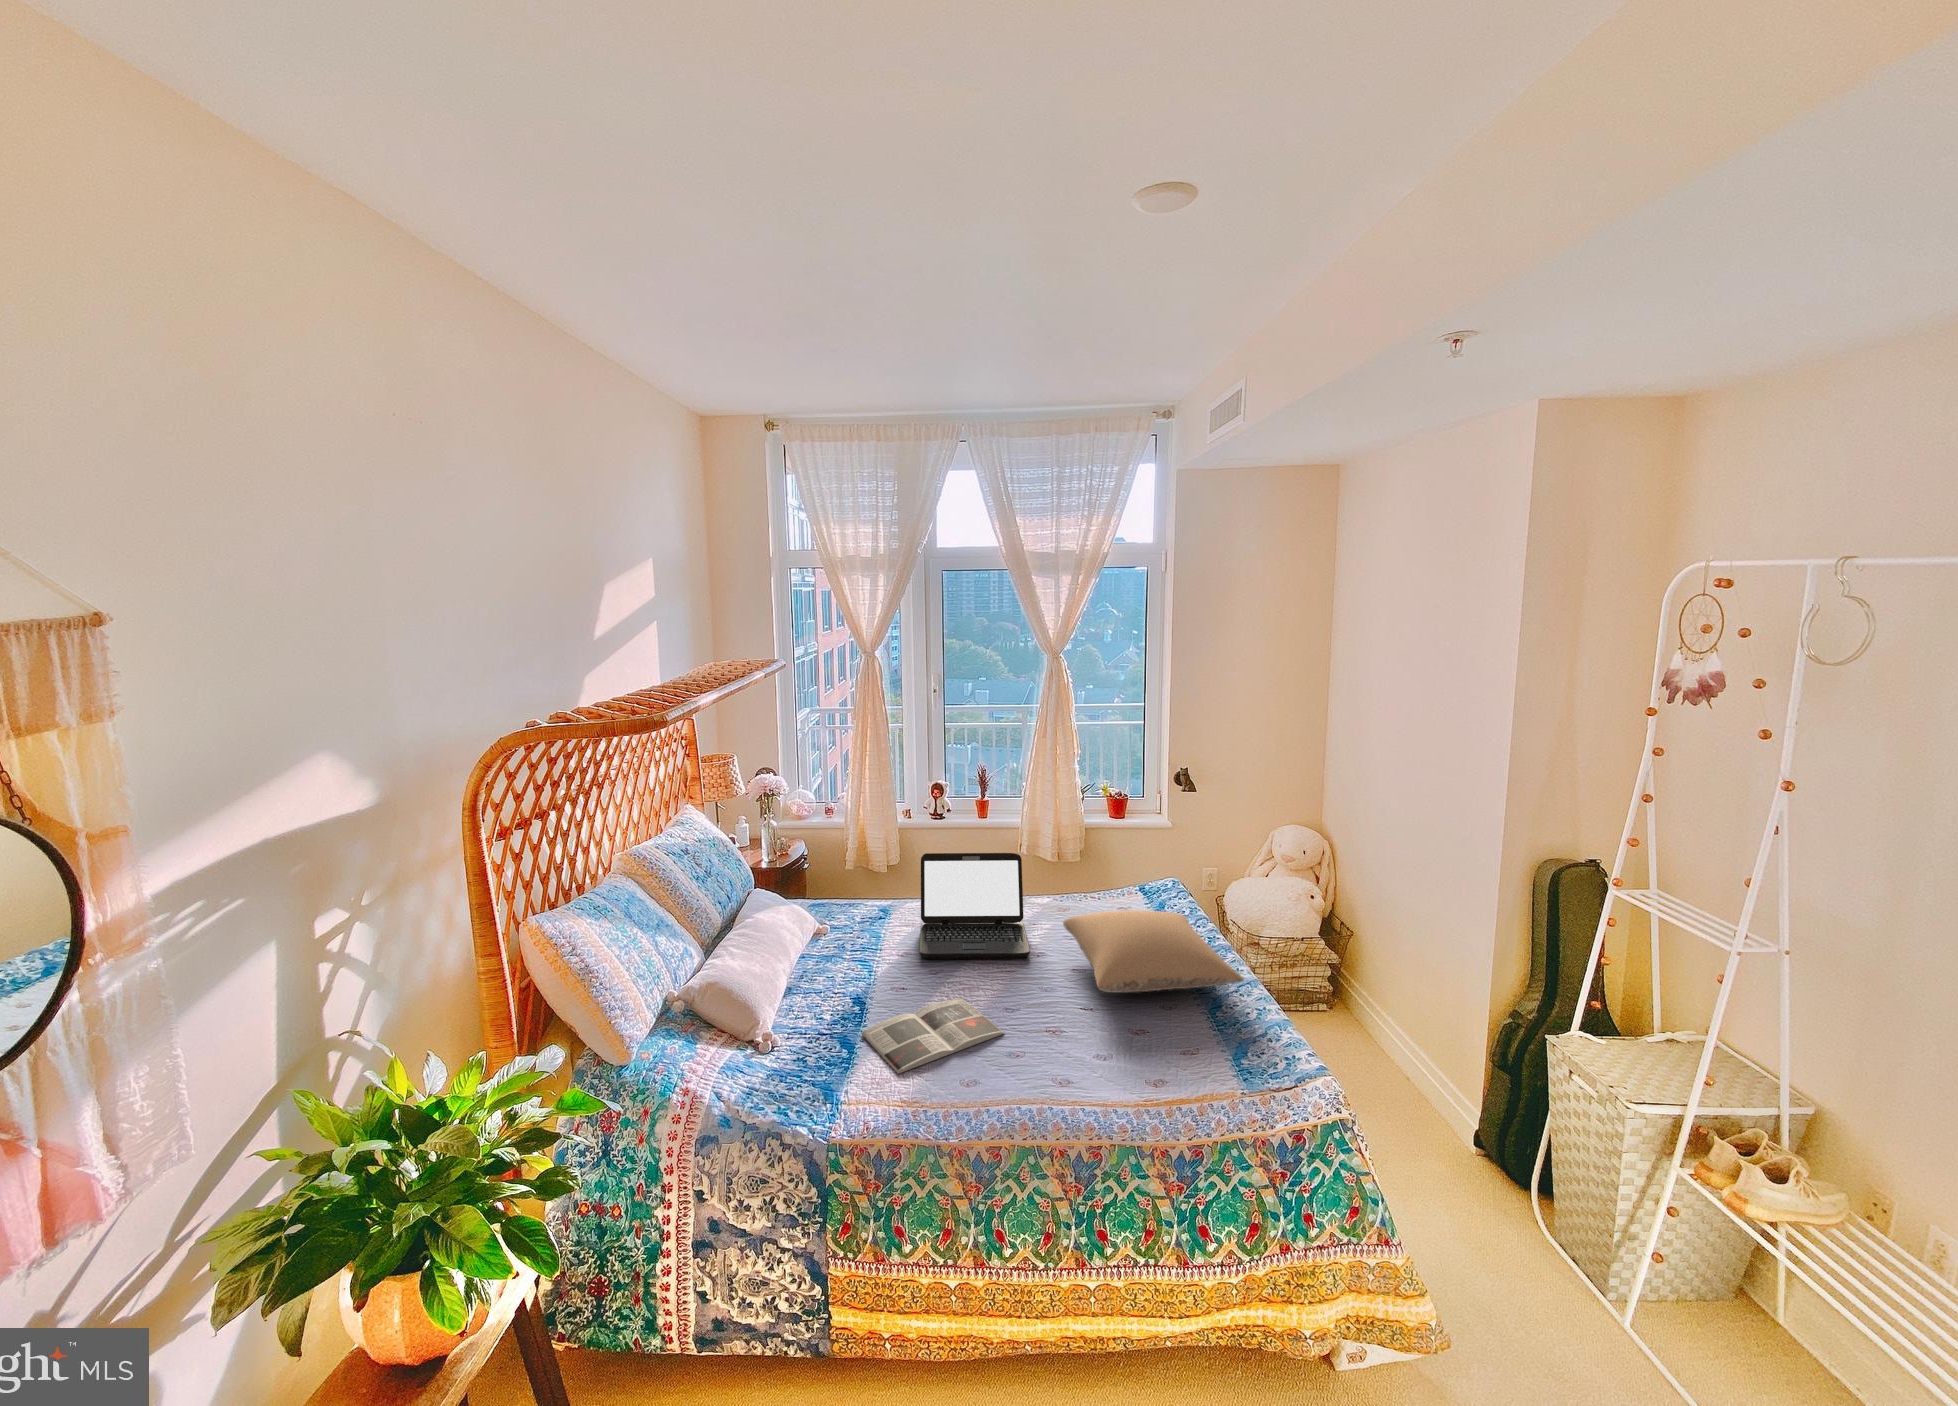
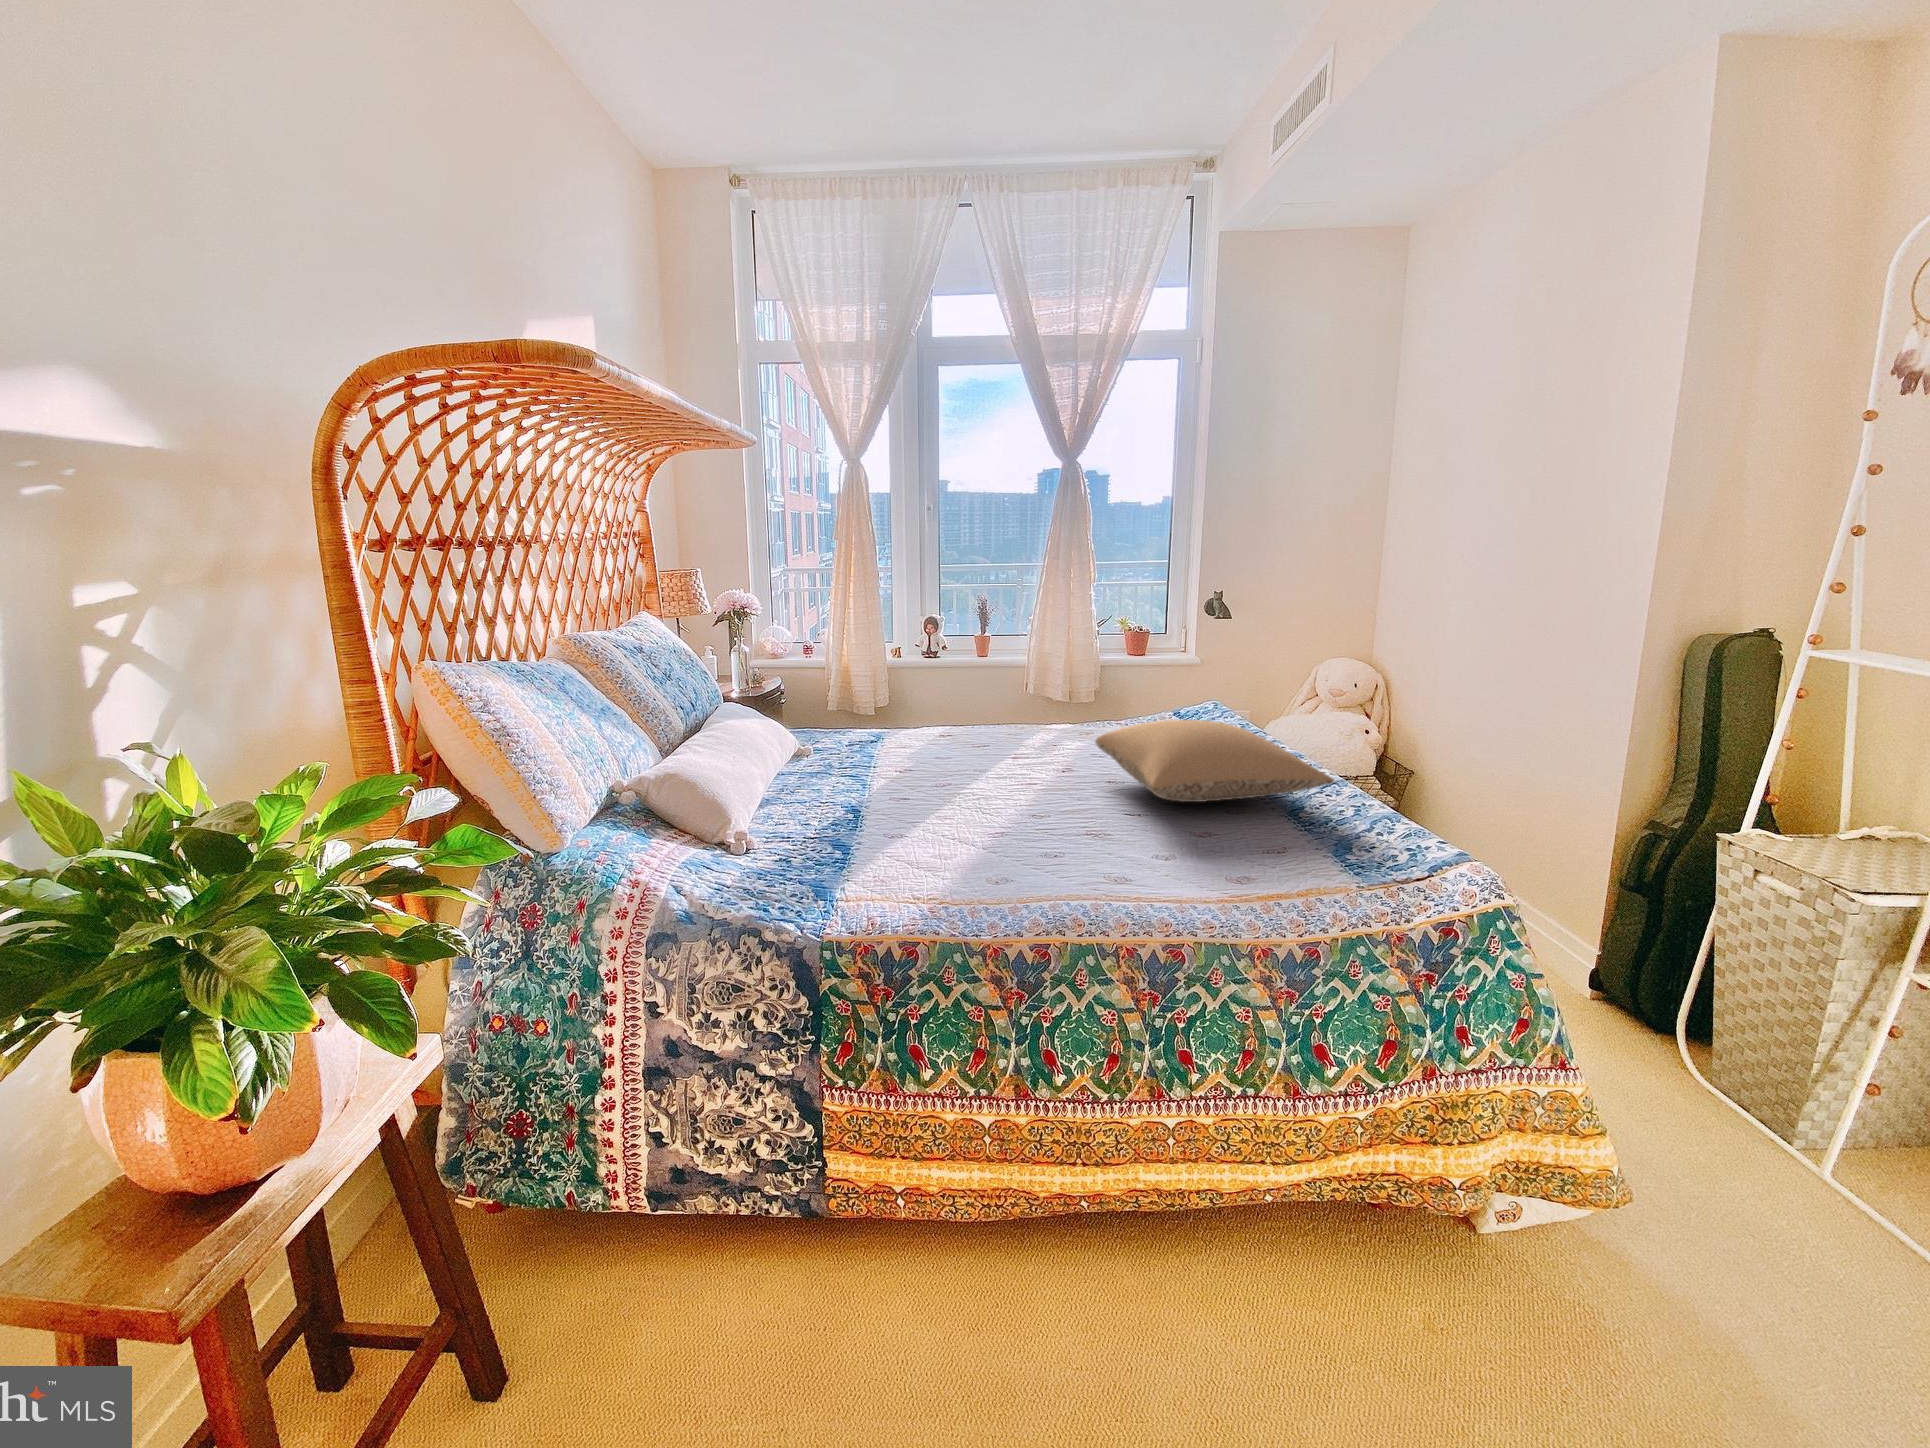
laptop: present [919,853,1030,959] -> none [920,671,1056,782]
magazine: present [861,998,1005,1074] -> none [857,812,1038,876]

